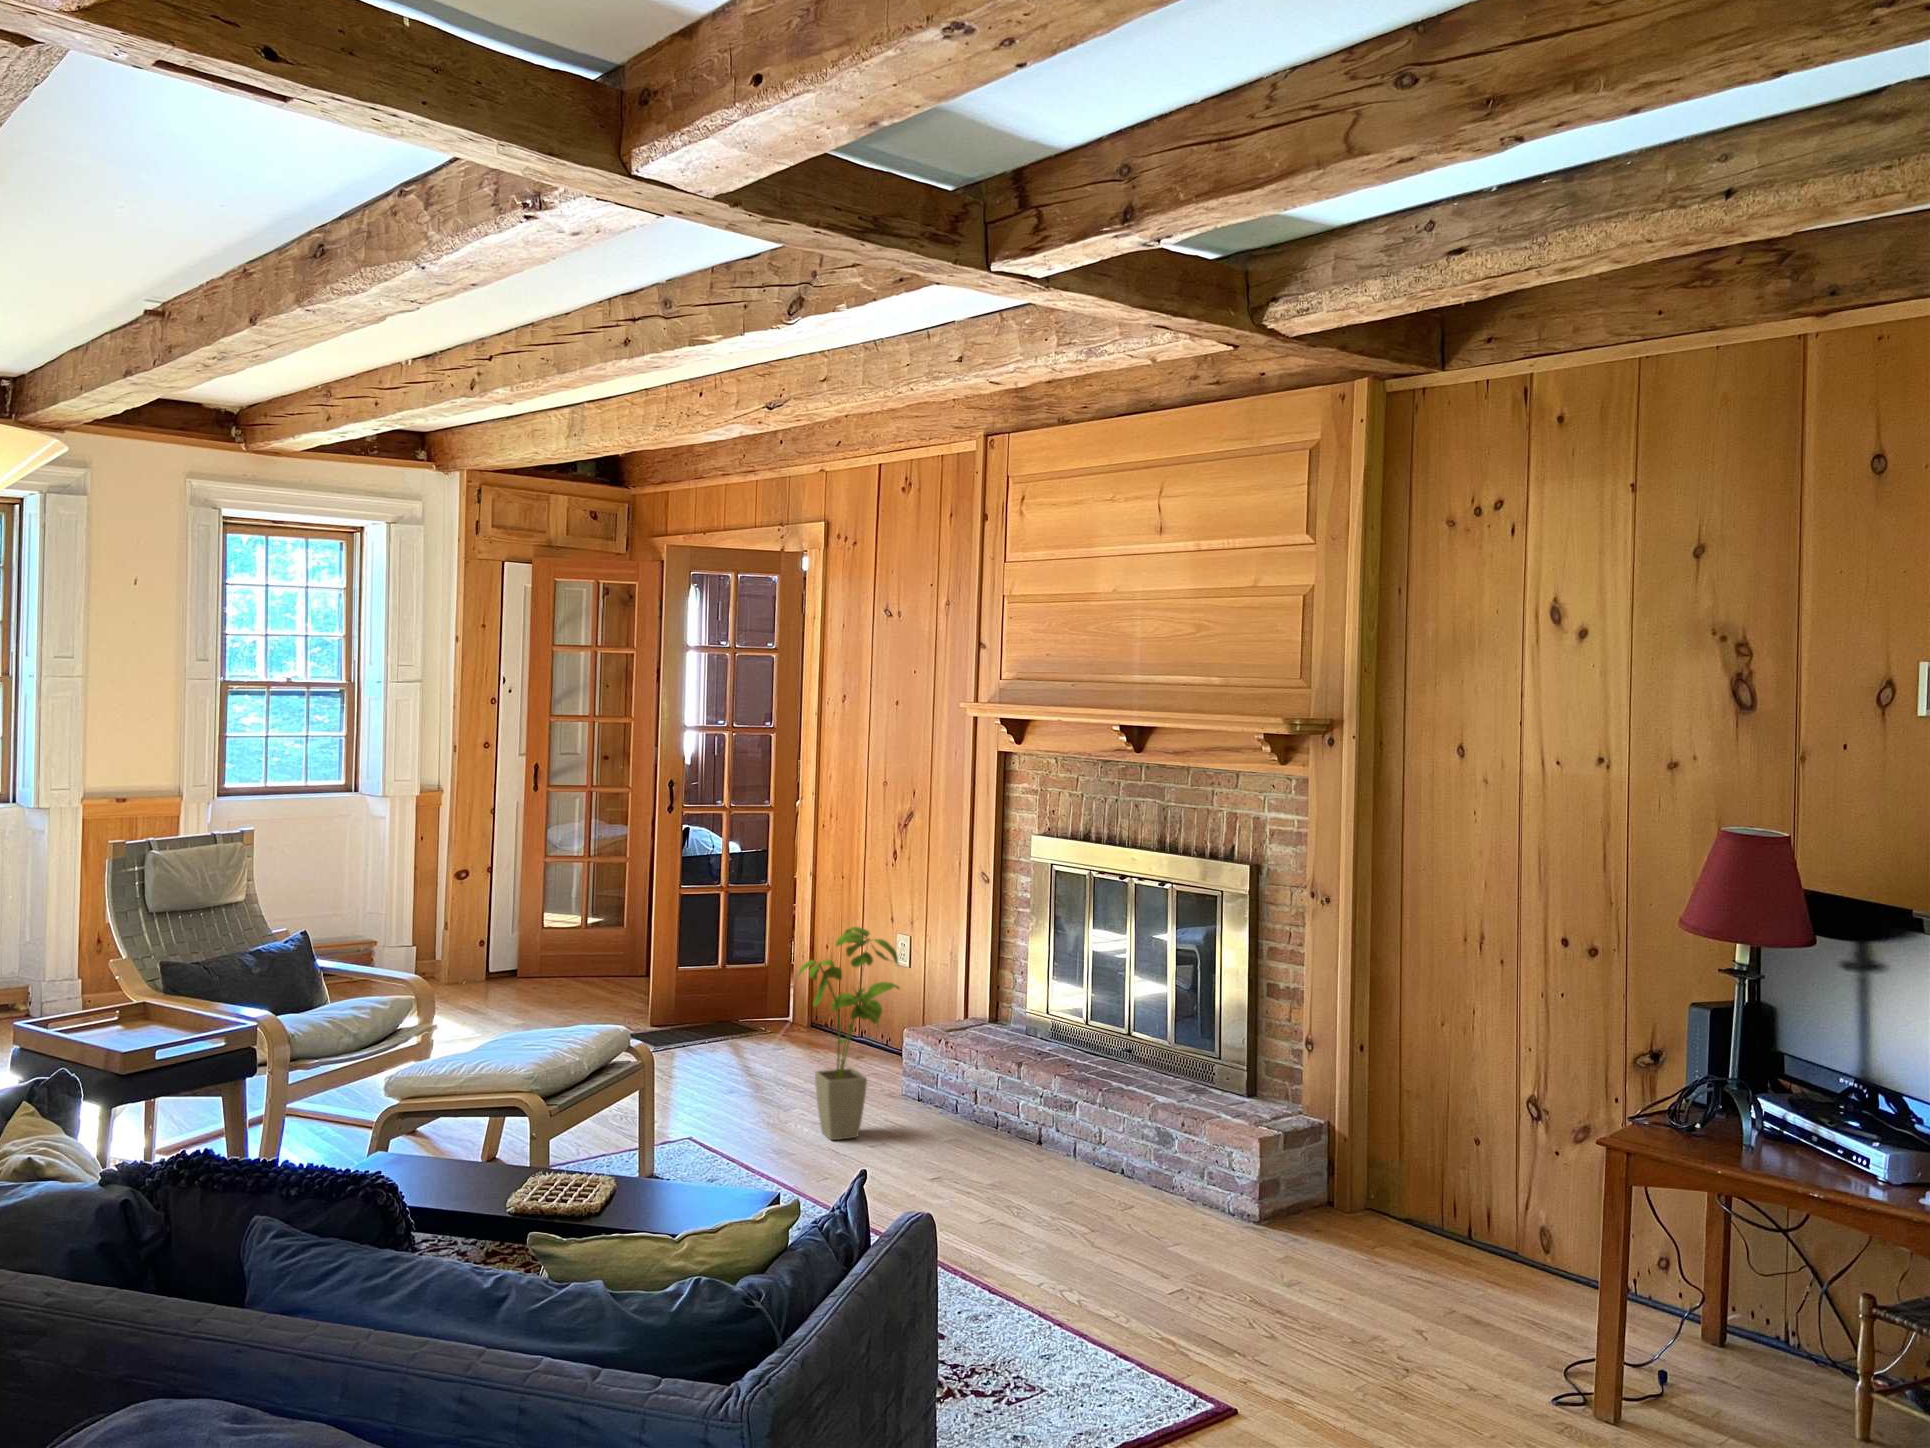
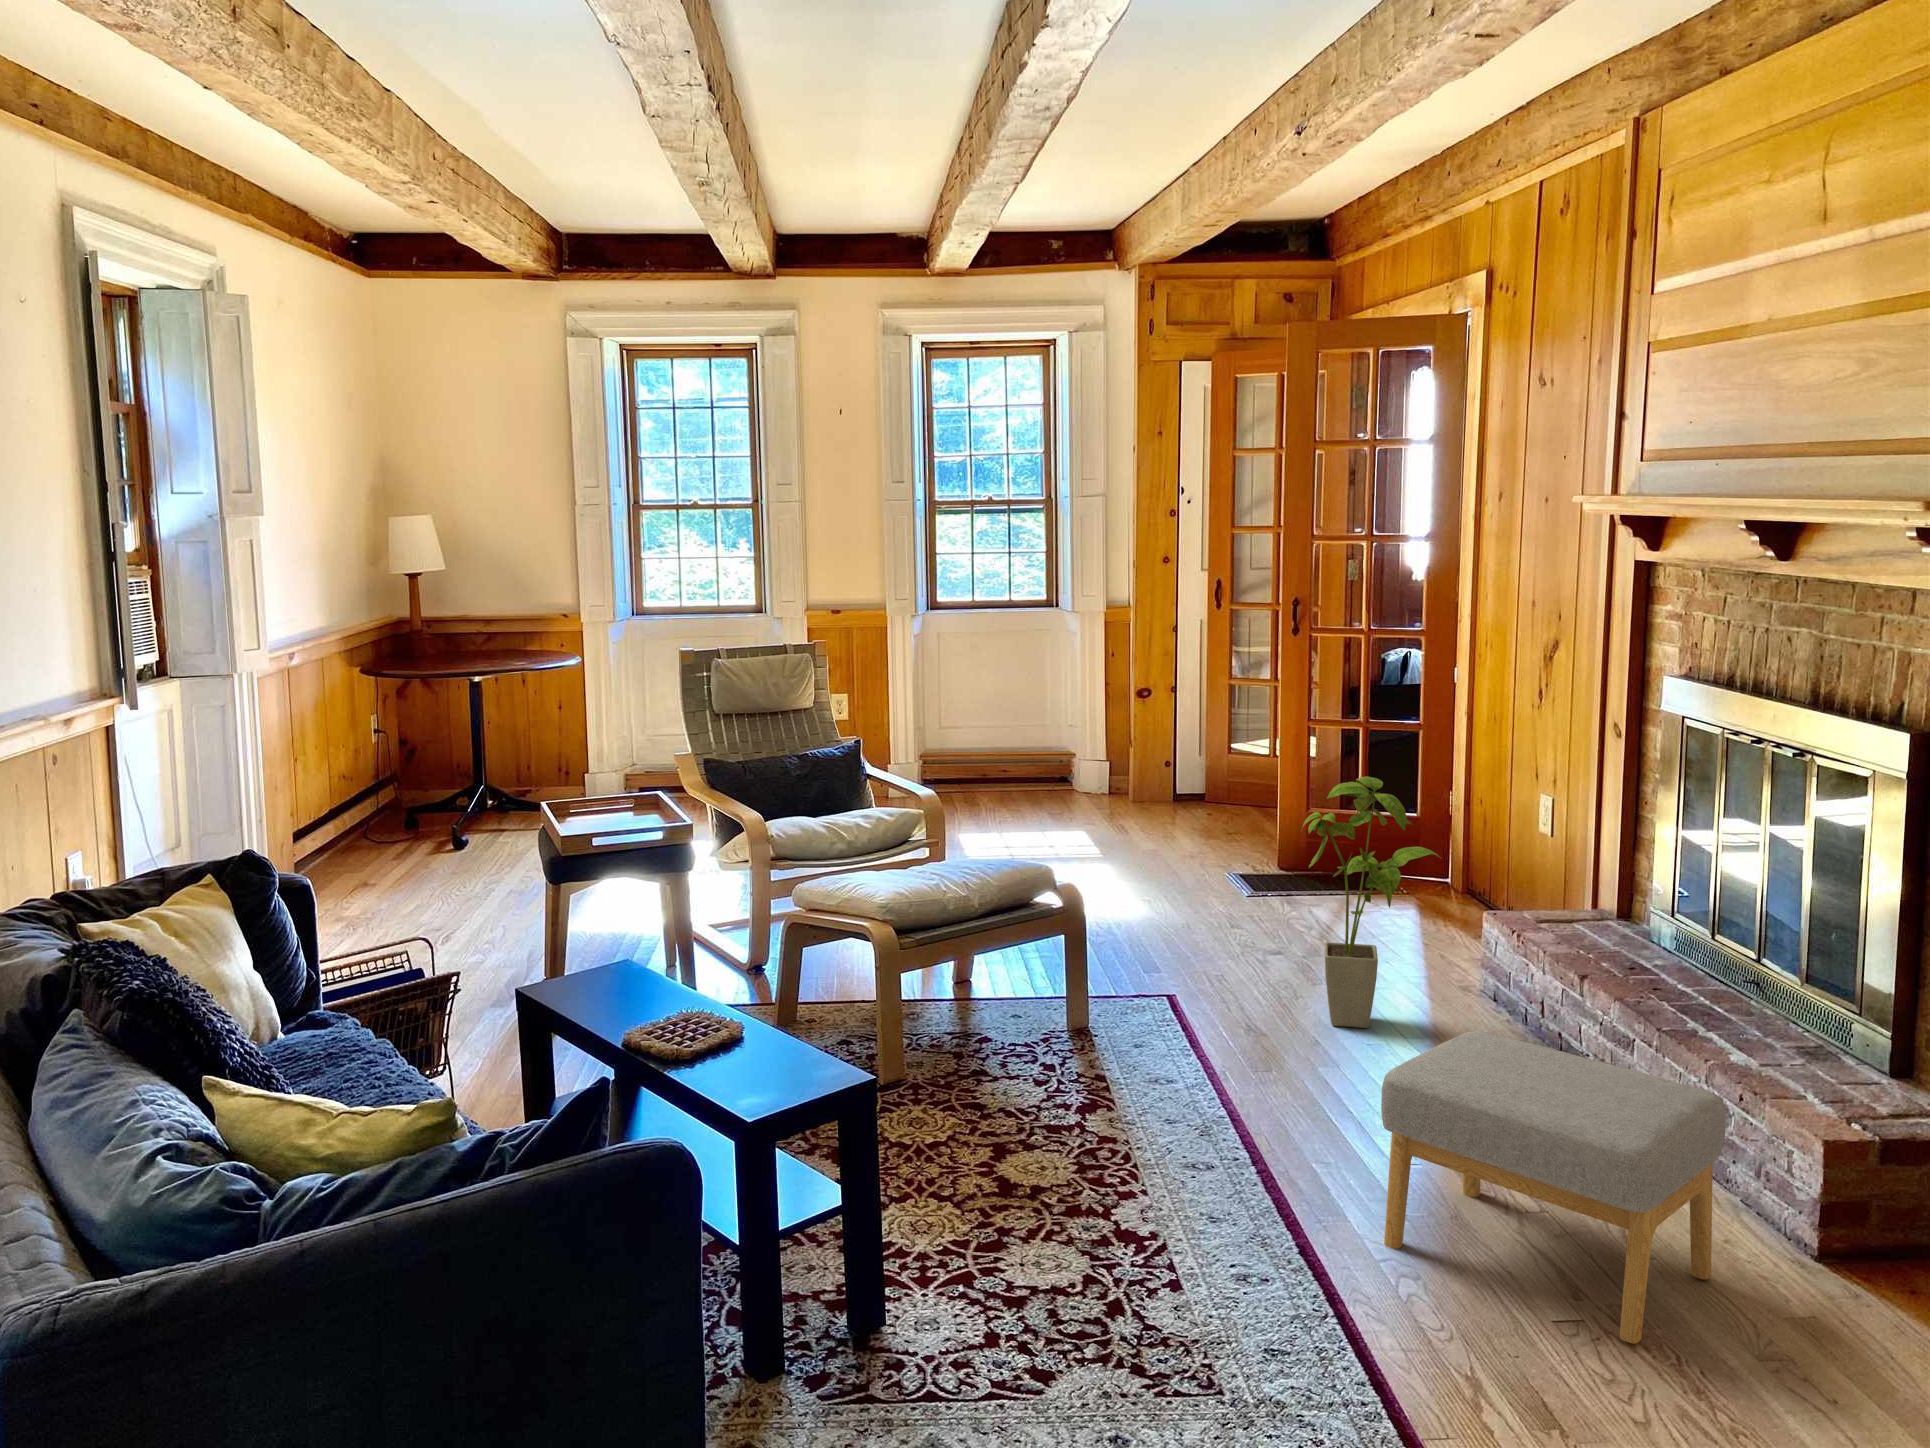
footstool: none [1016,1104,1219,1292] -> present [1381,1031,1726,1344]

